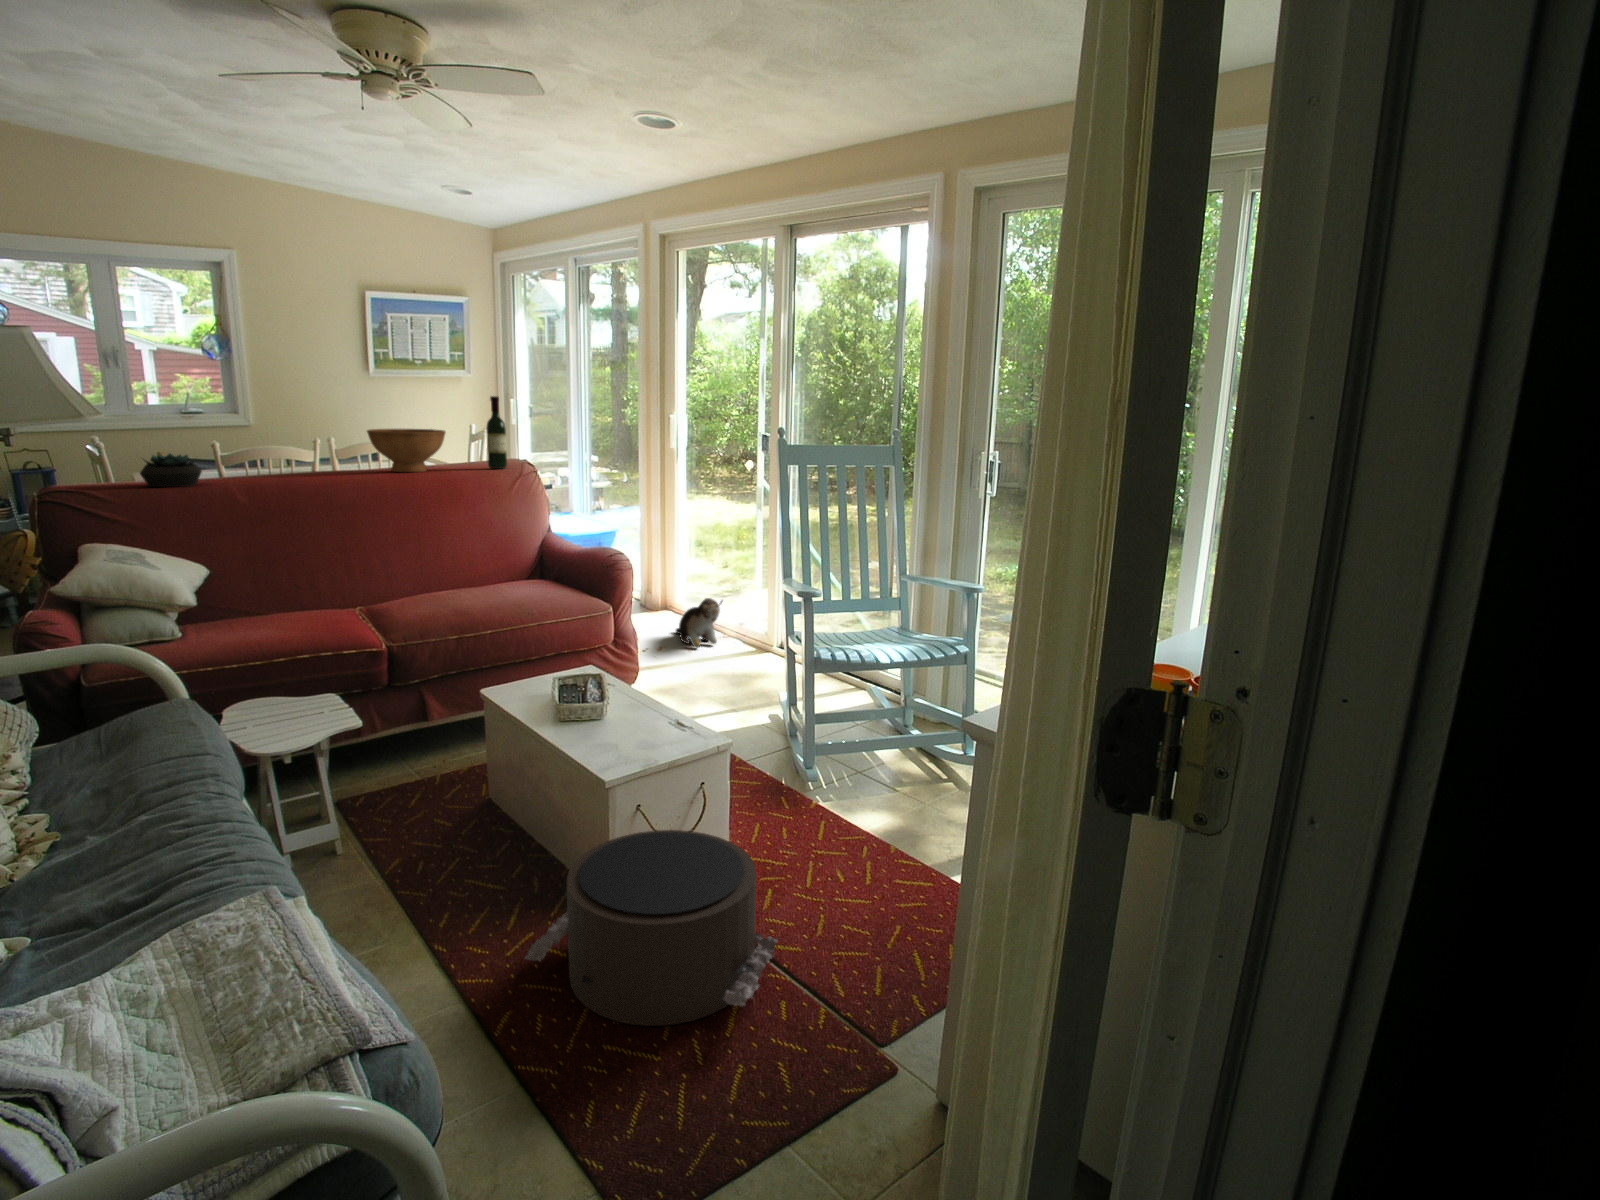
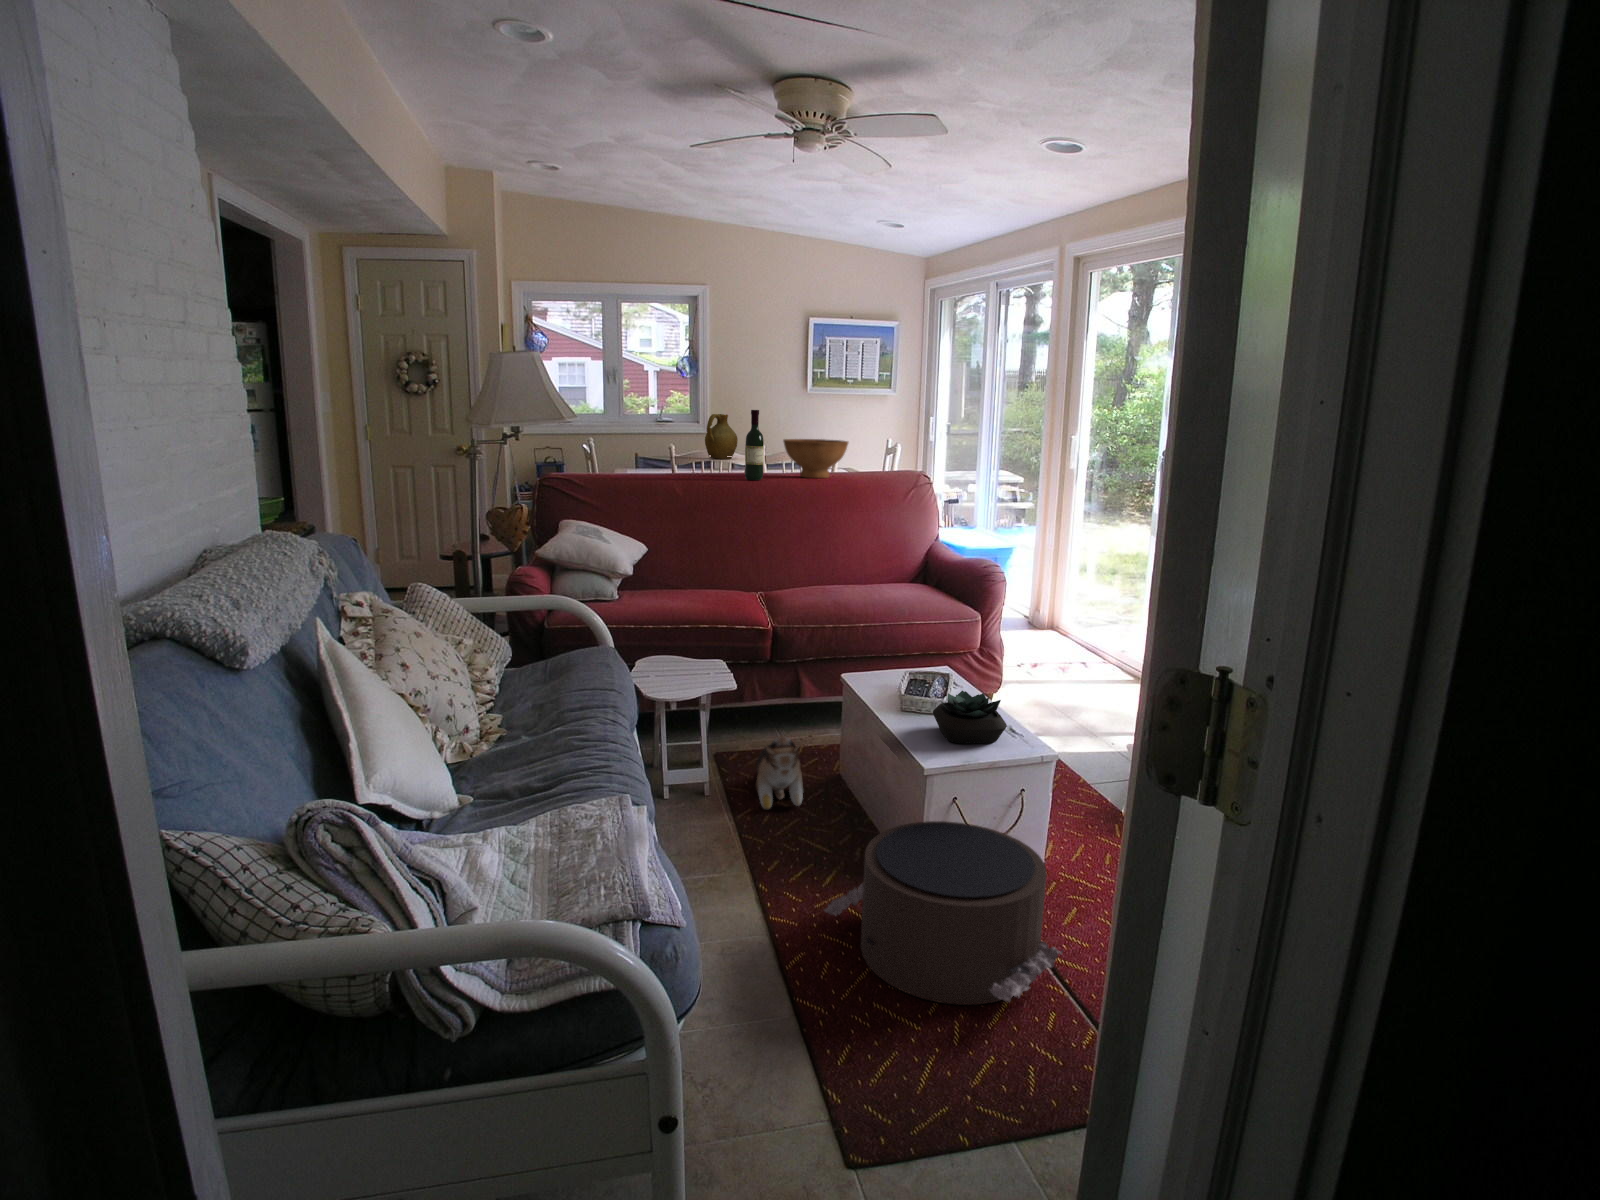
wine bottle: present [486,396,507,469] -> present [745,410,764,480]
pitcher: none [249,400,292,452] -> present [705,414,738,459]
succulent plant: present [140,454,202,487] -> present [933,691,1007,743]
plush toy: present [676,598,722,648] -> present [755,735,803,809]

